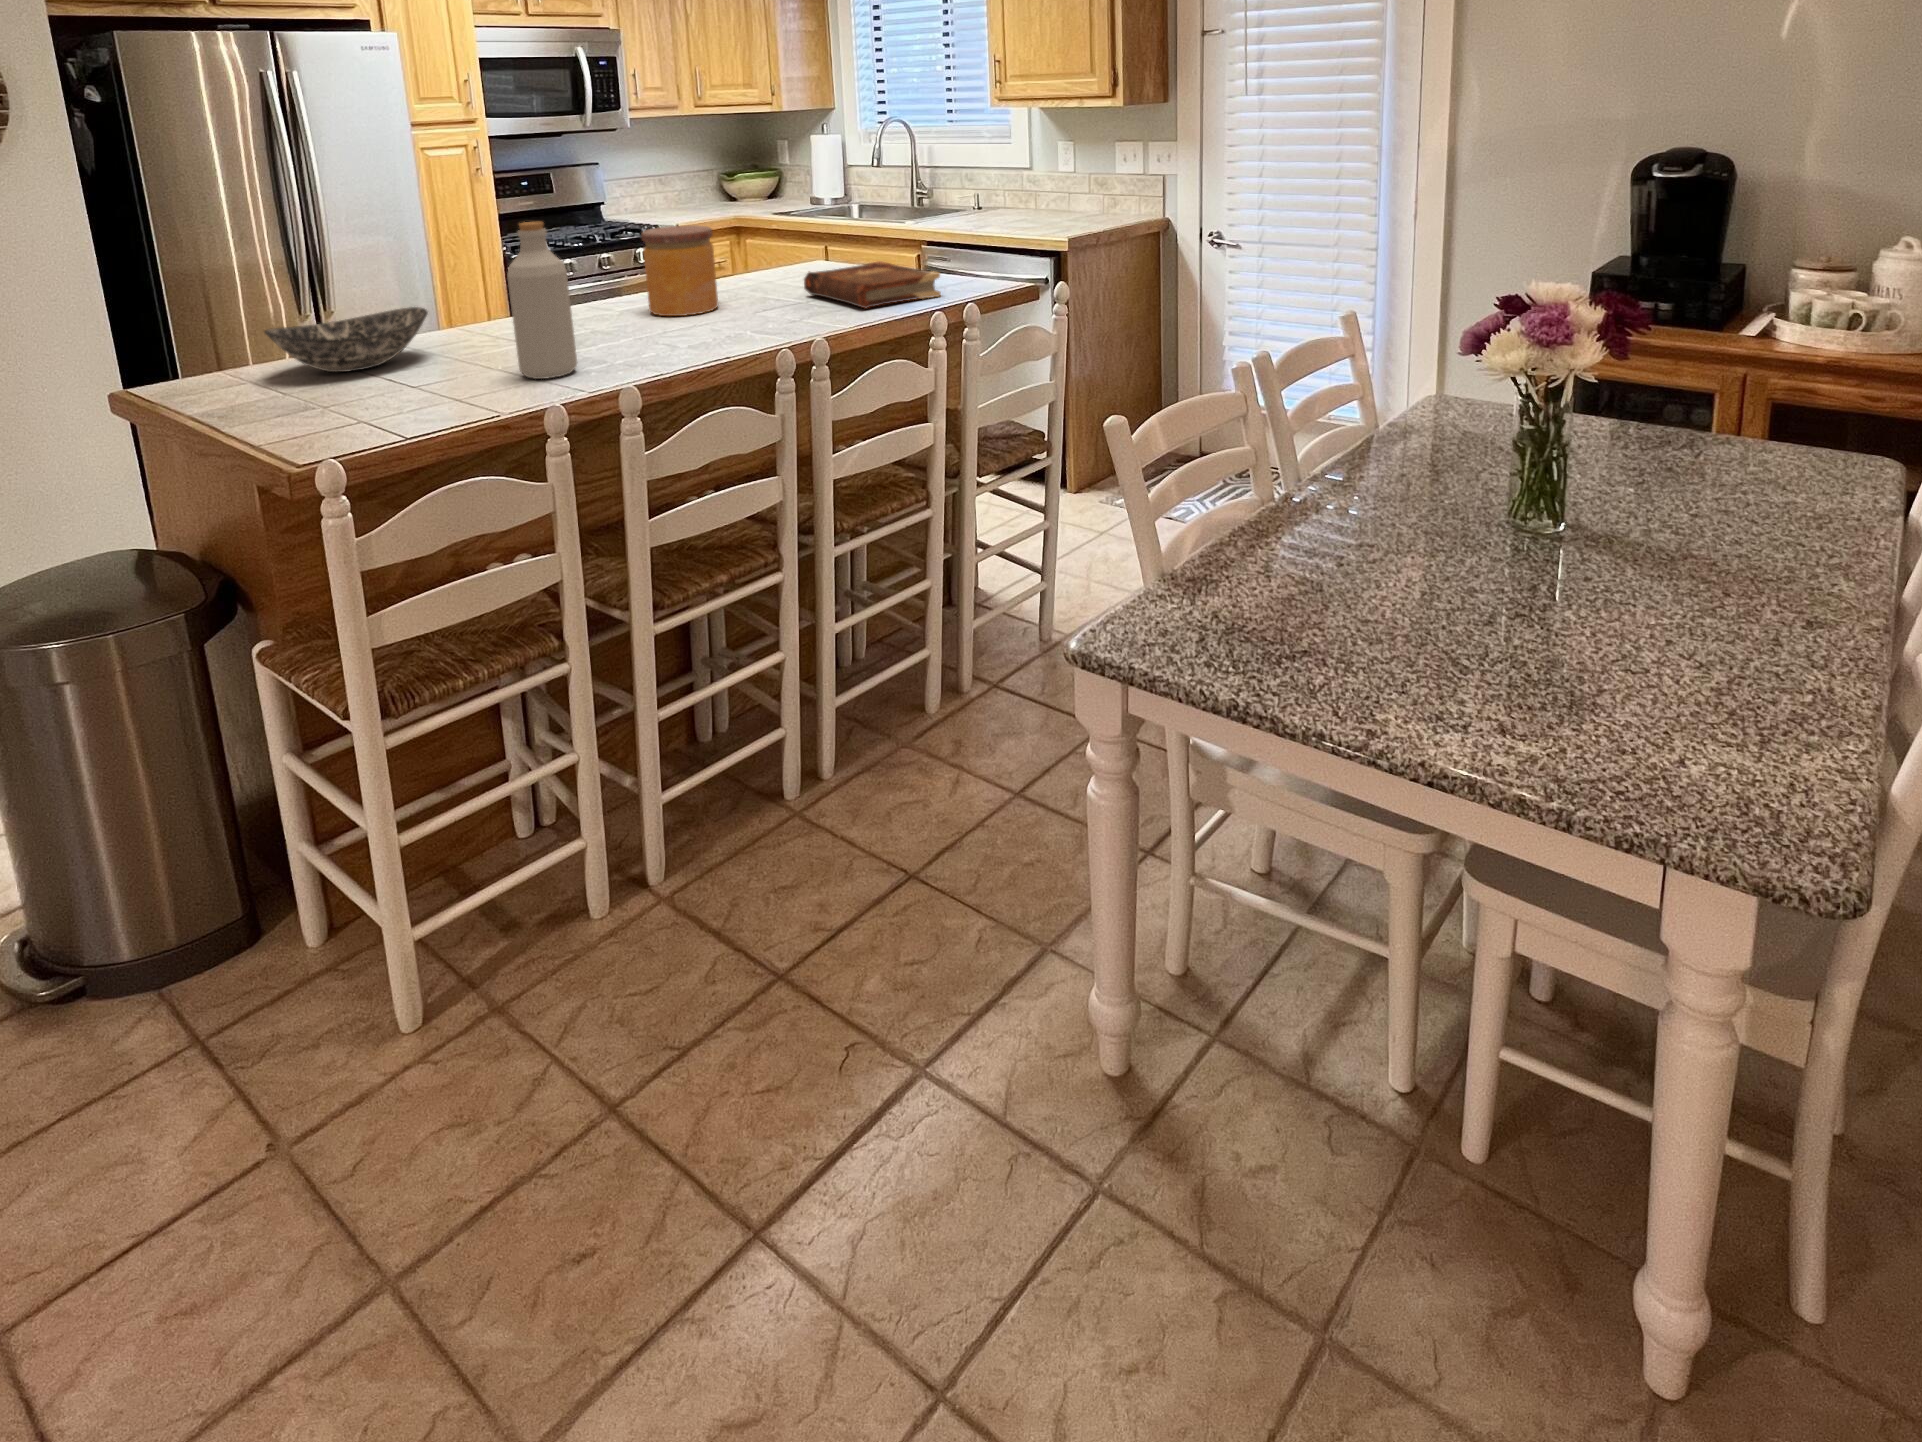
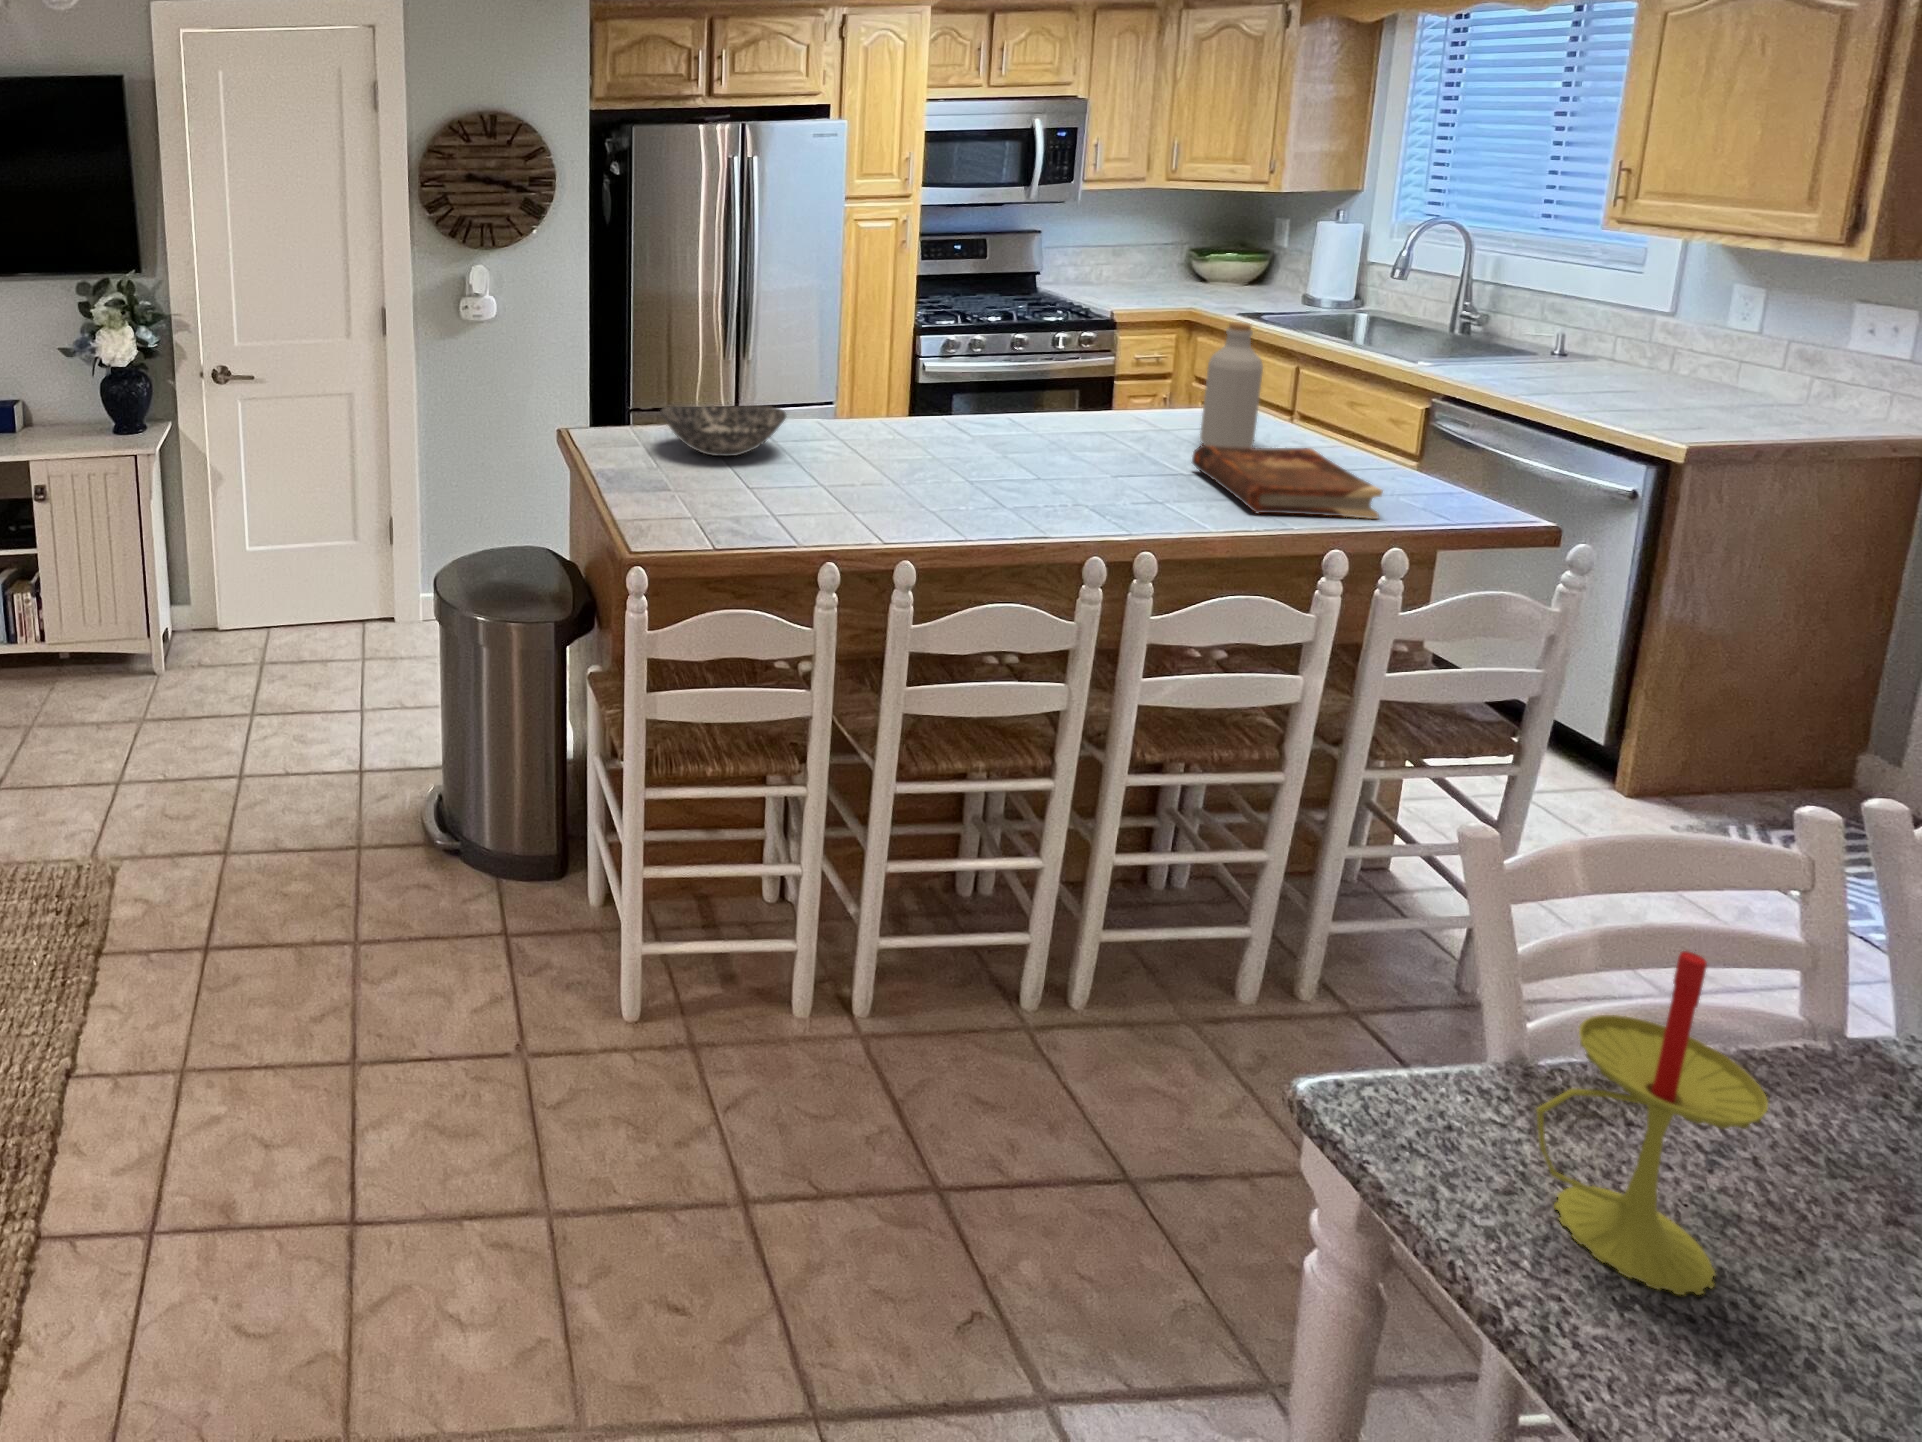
bottle: present [507,222,577,379] -> present [1200,322,1263,448]
jar: present [641,225,718,316] -> none [1002,366,1088,467]
candle: none [1213,404,1315,649] -> present [1536,951,1768,1295]

